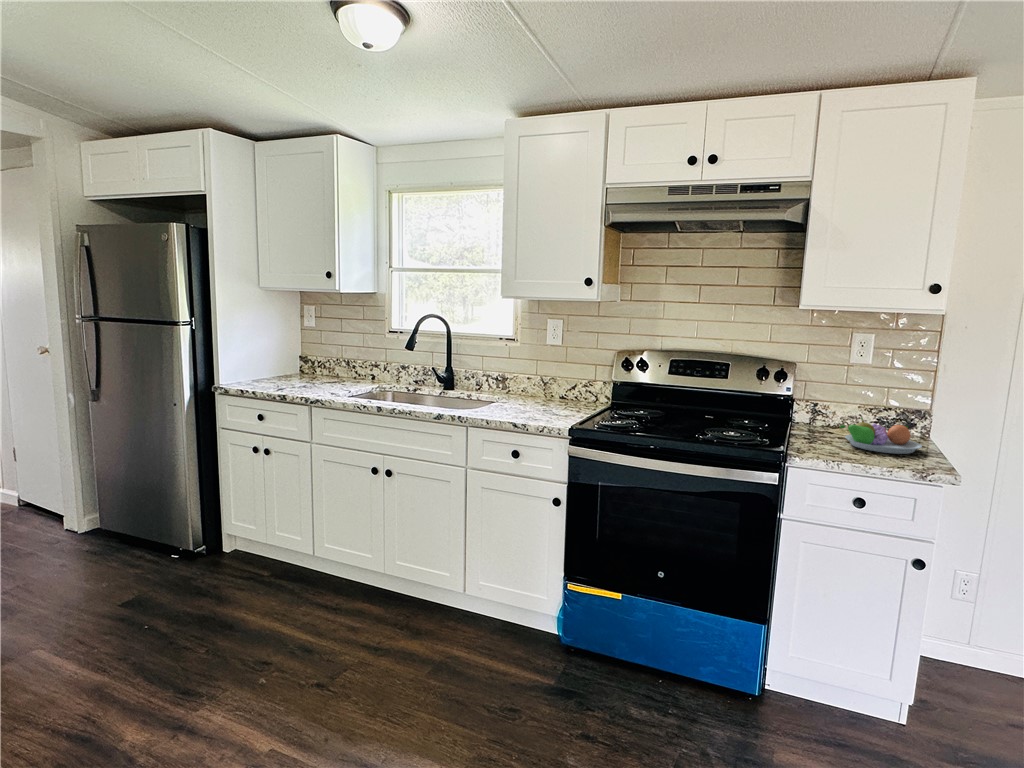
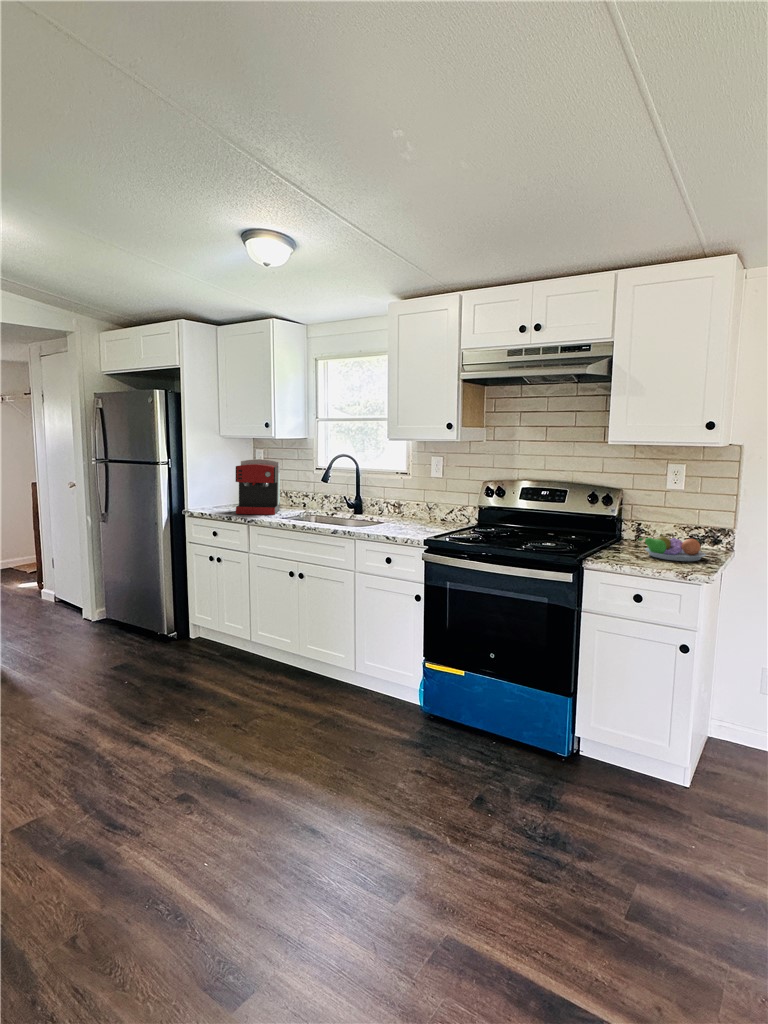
coffee maker: none [289,318,343,391] -> present [236,459,280,515]

